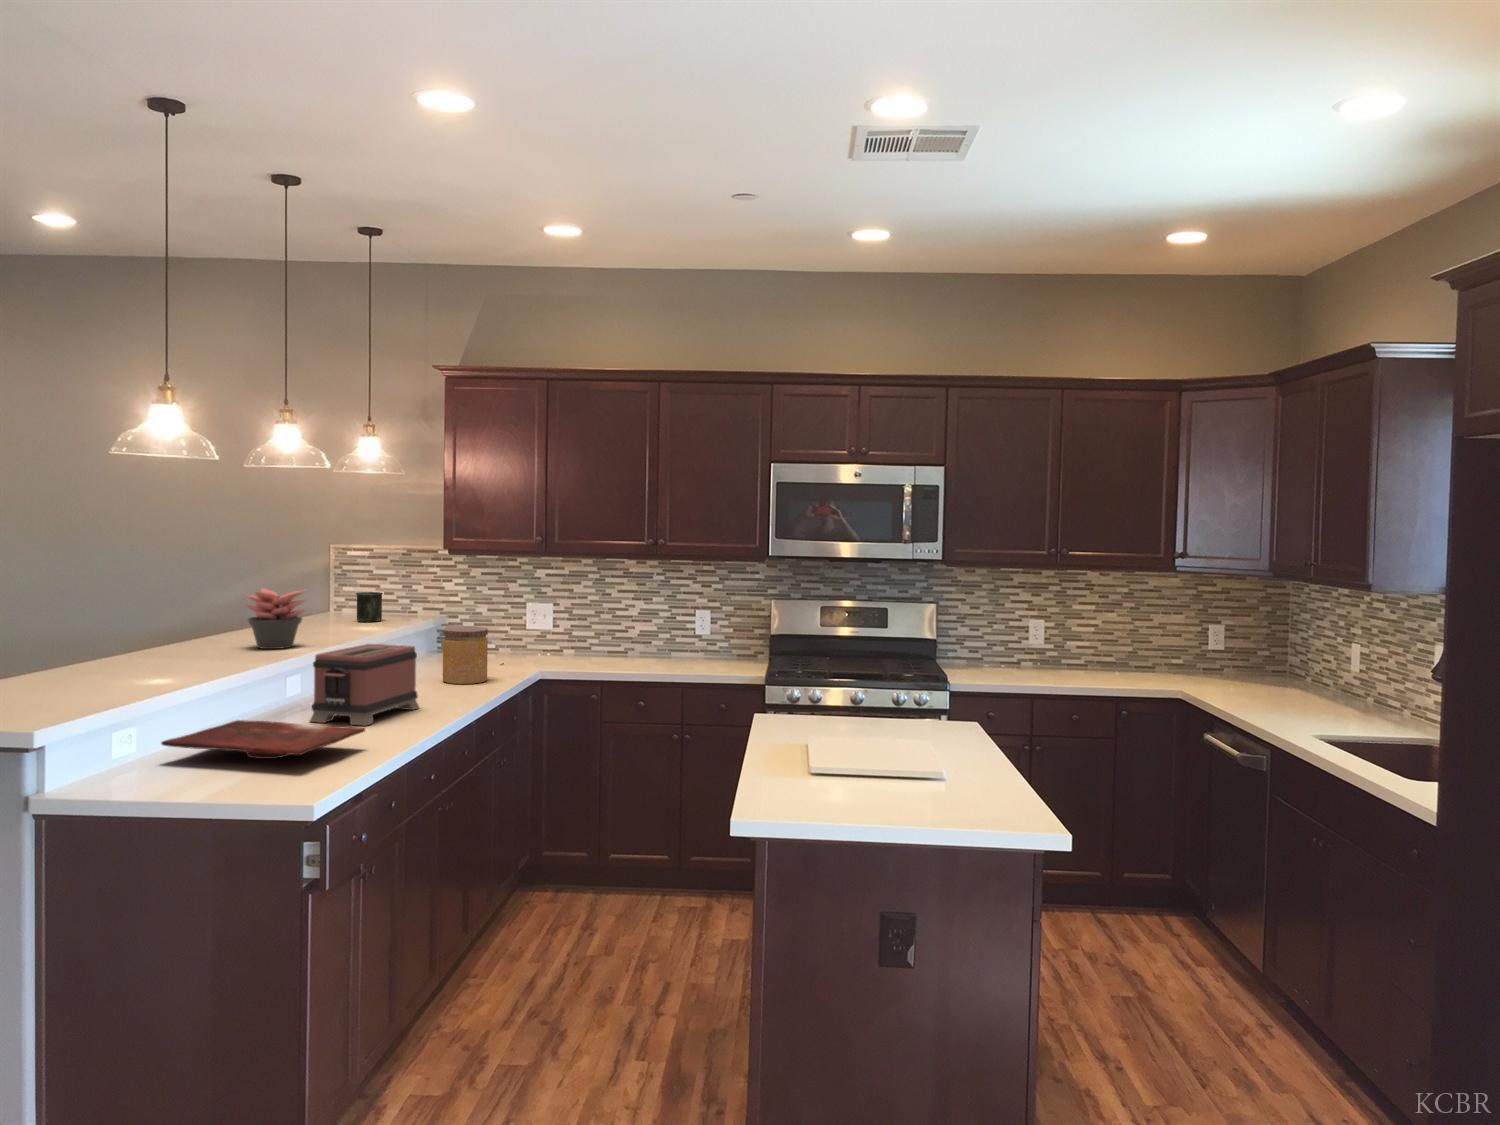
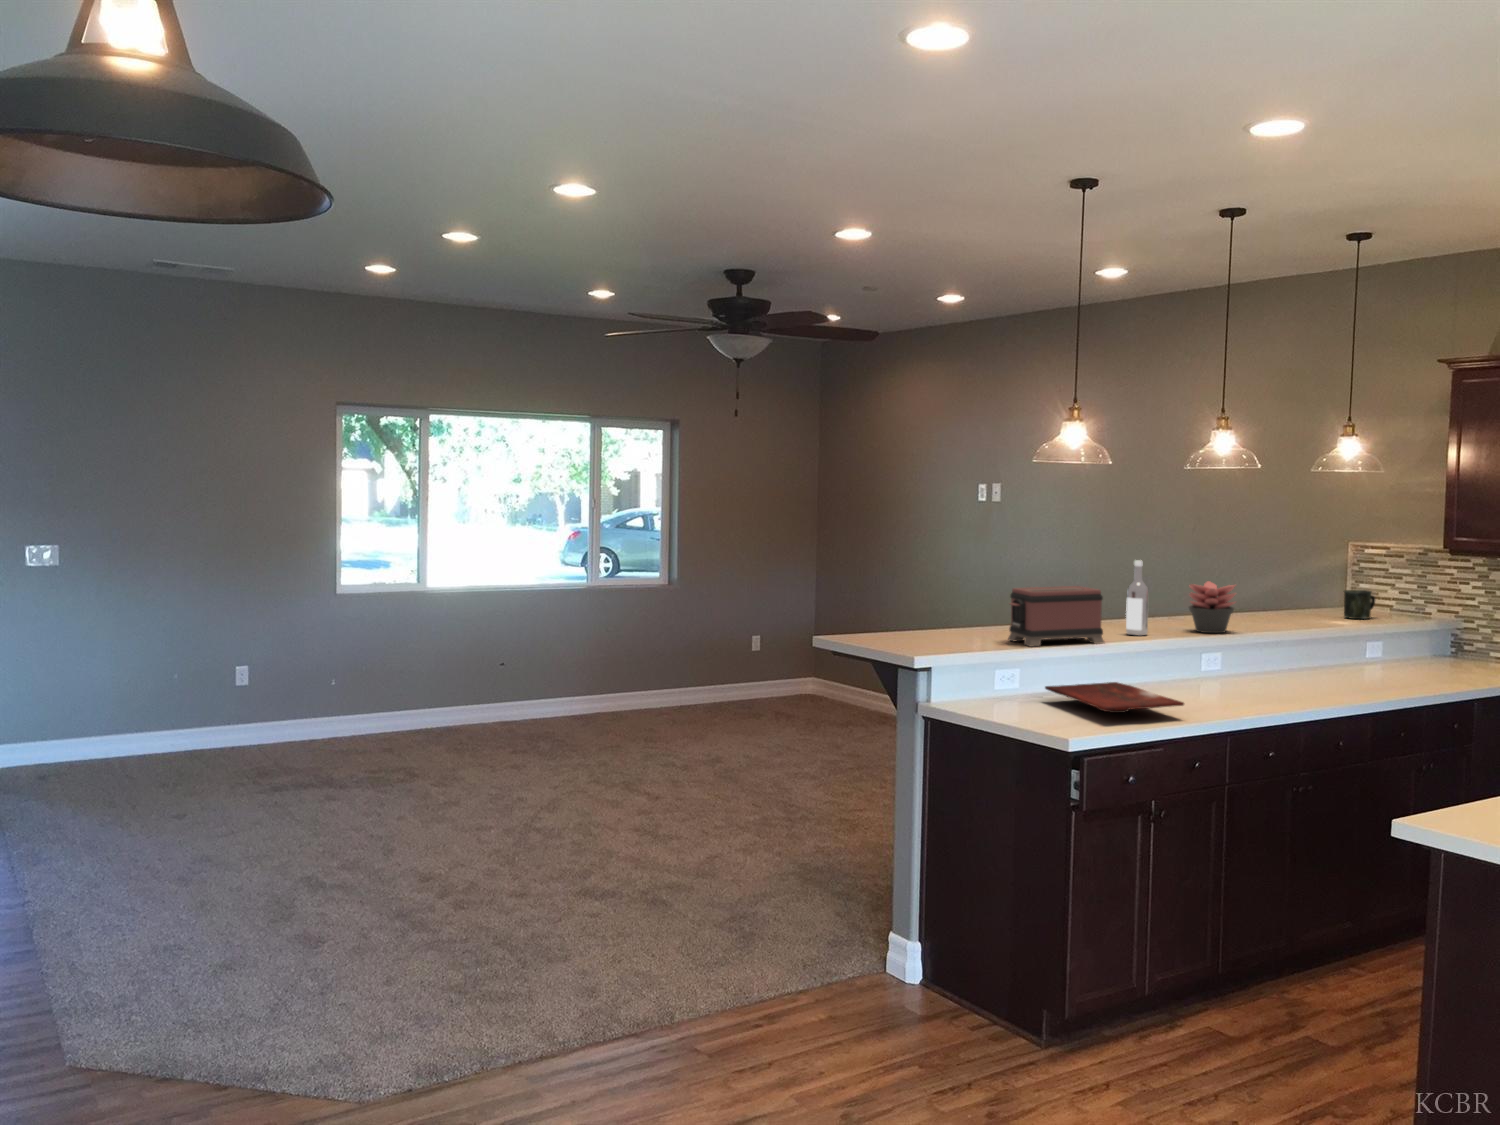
wine bottle: none [188,564,217,660] -> present [1126,560,1149,636]
jar: present [443,627,488,684] -> none [1377,631,1430,690]
toaster: present [310,644,419,726] -> present [1008,586,1104,647]

